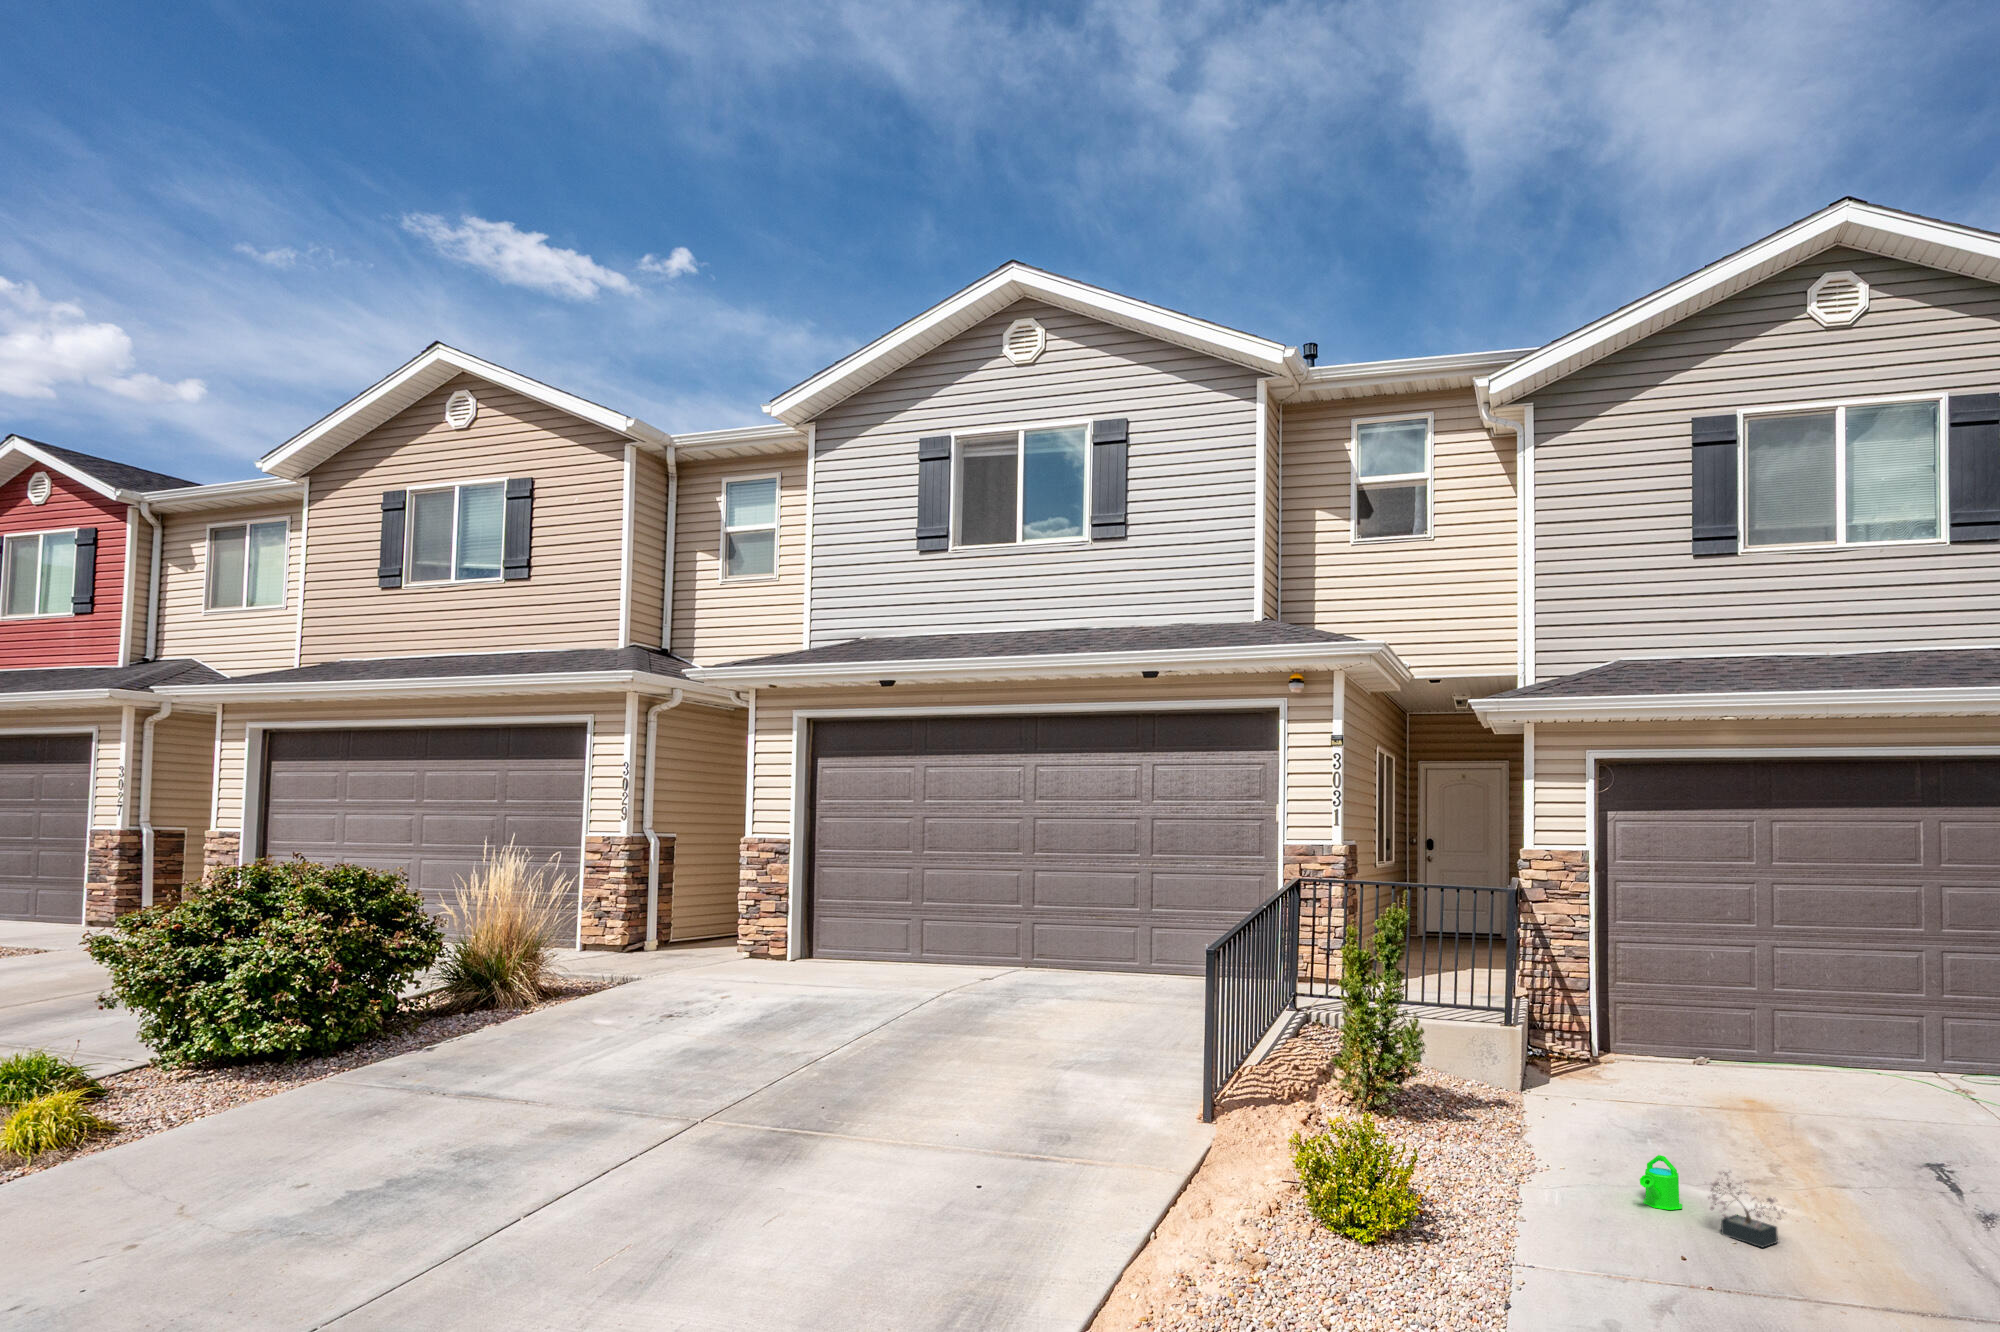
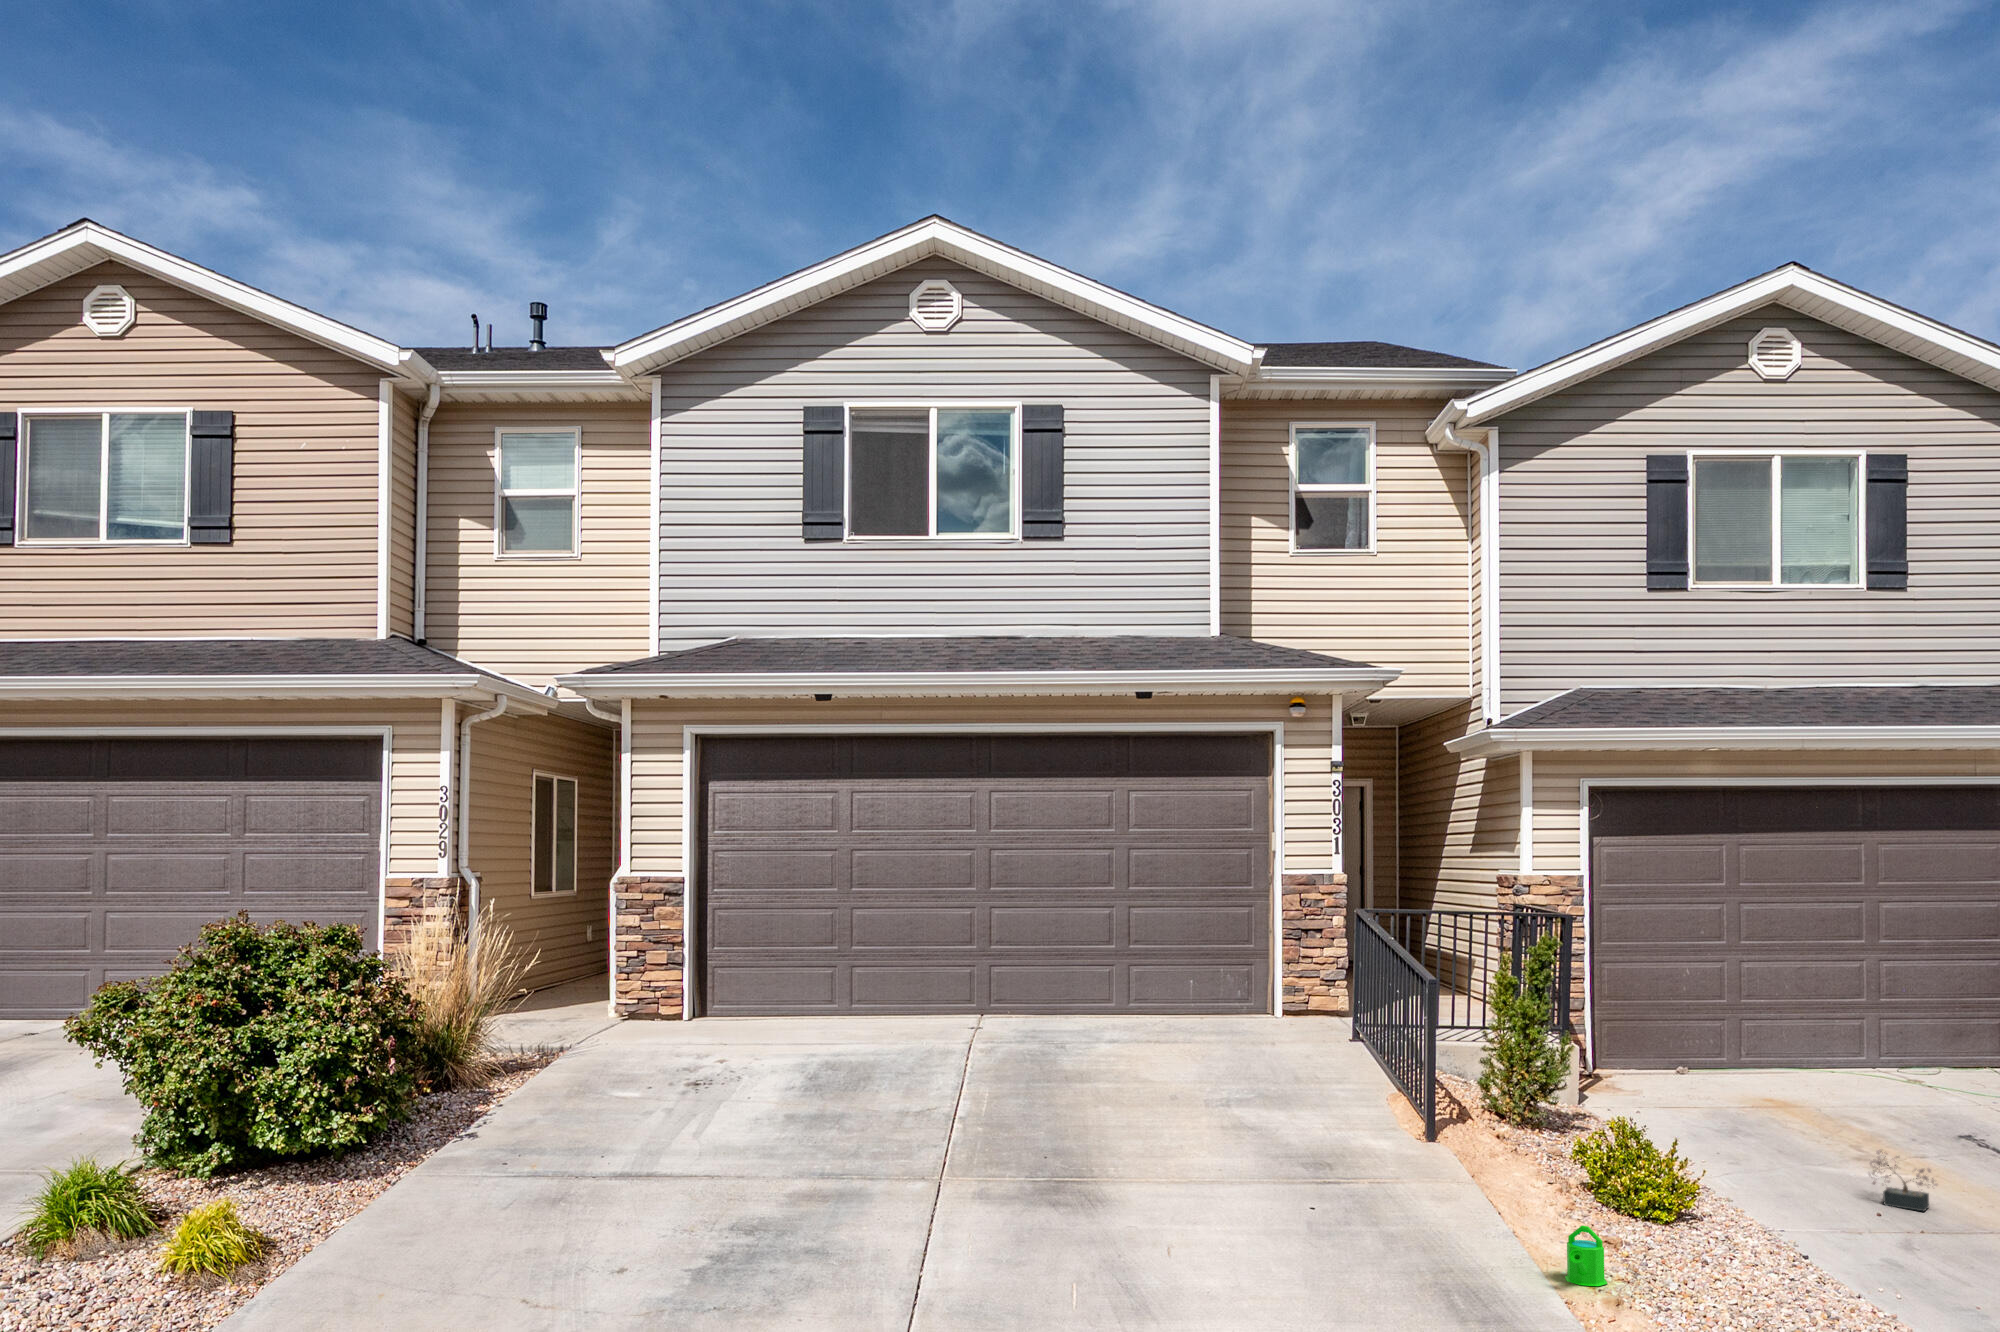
watering can: present [1640,1155,1682,1210] -> present [1565,1226,1607,1286]

